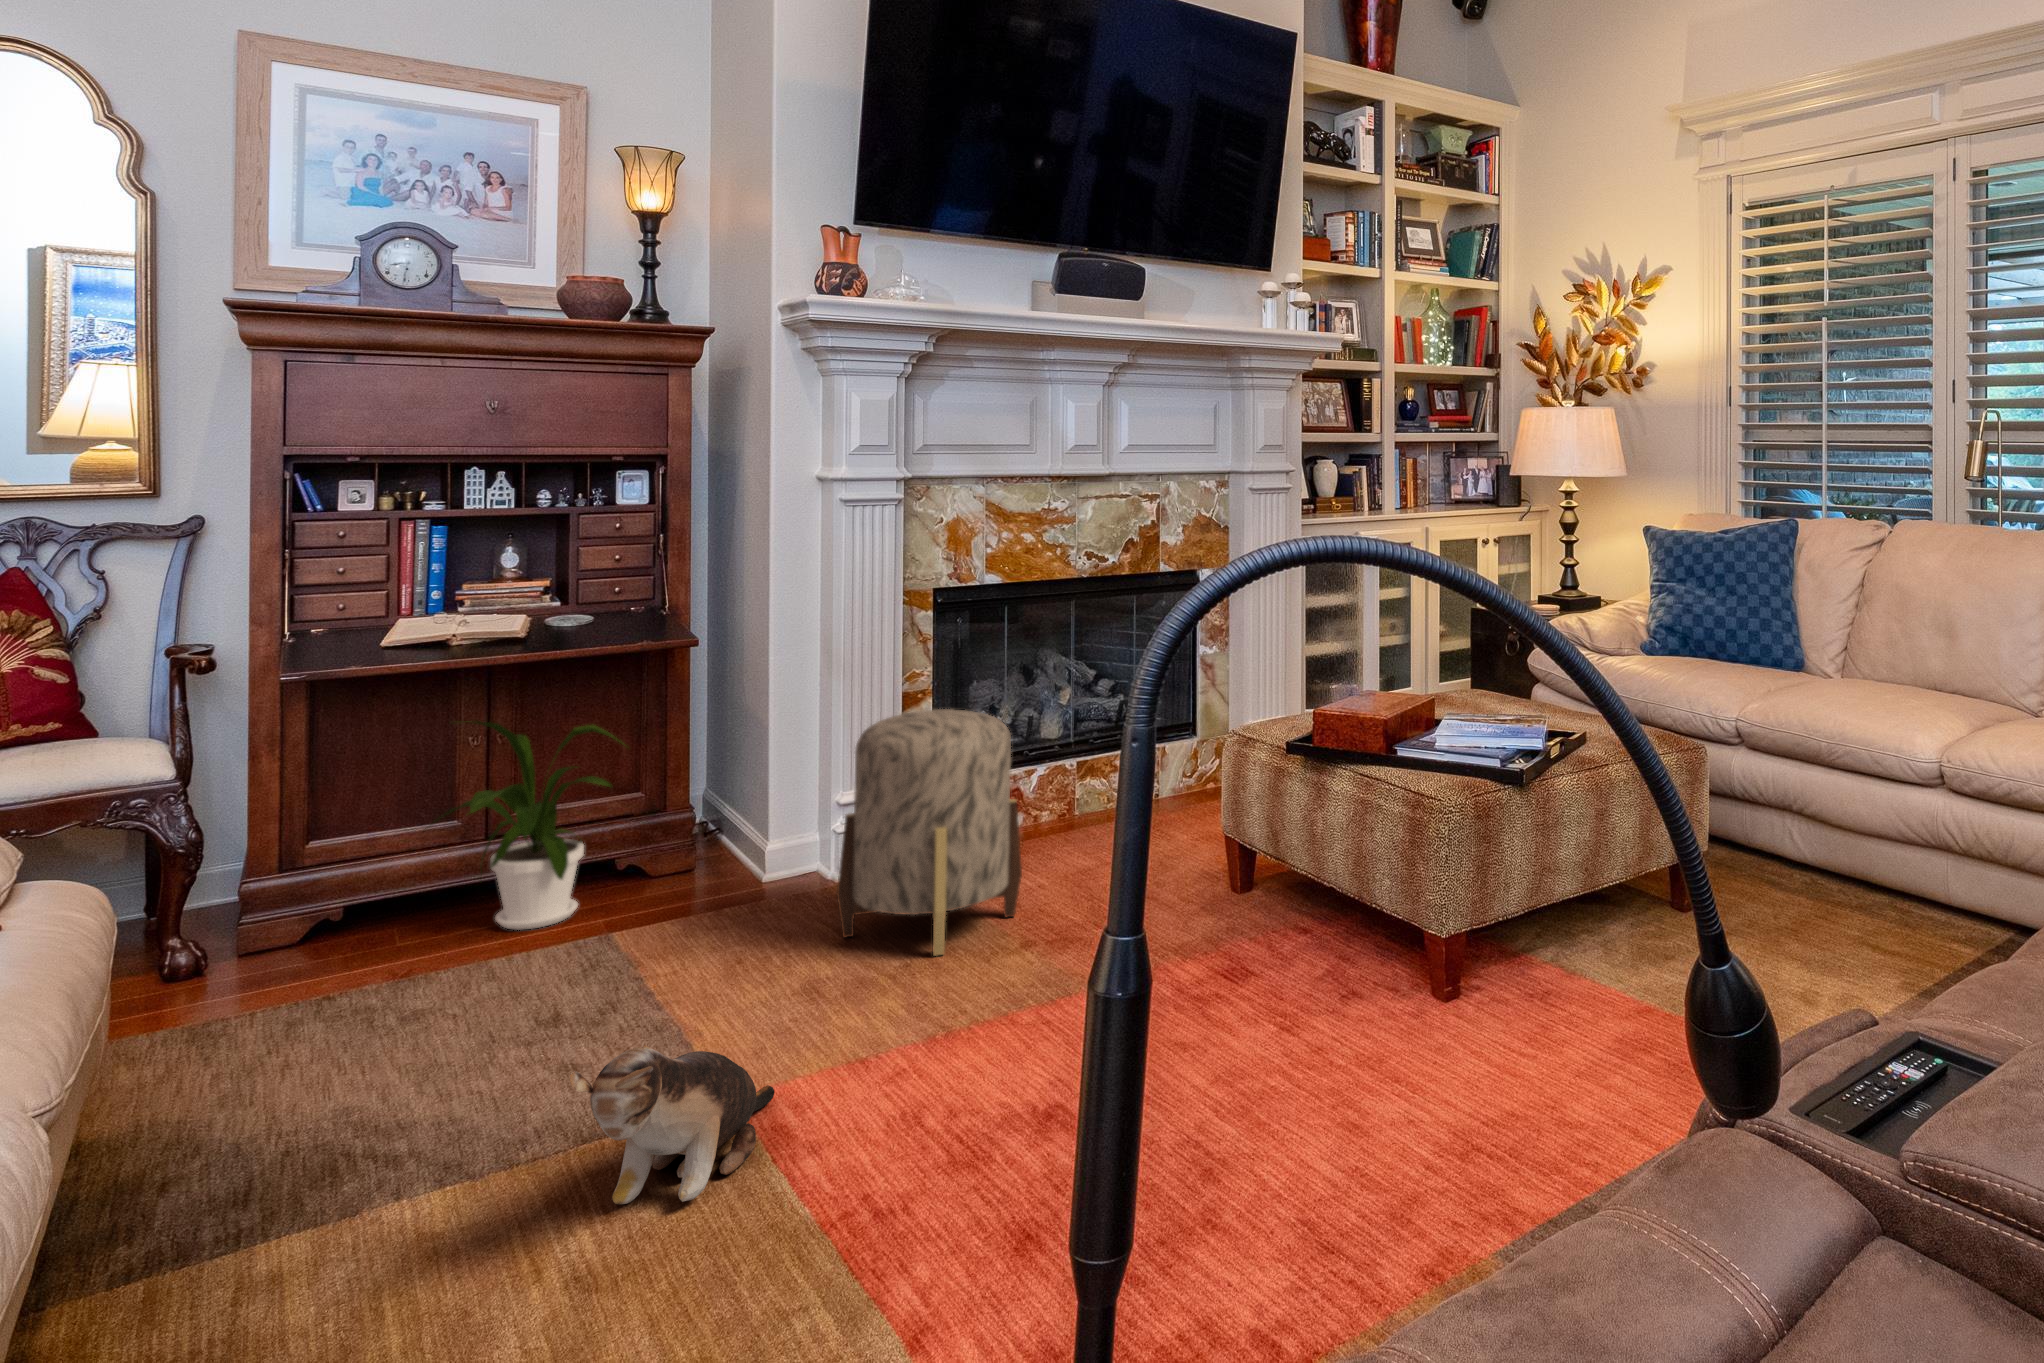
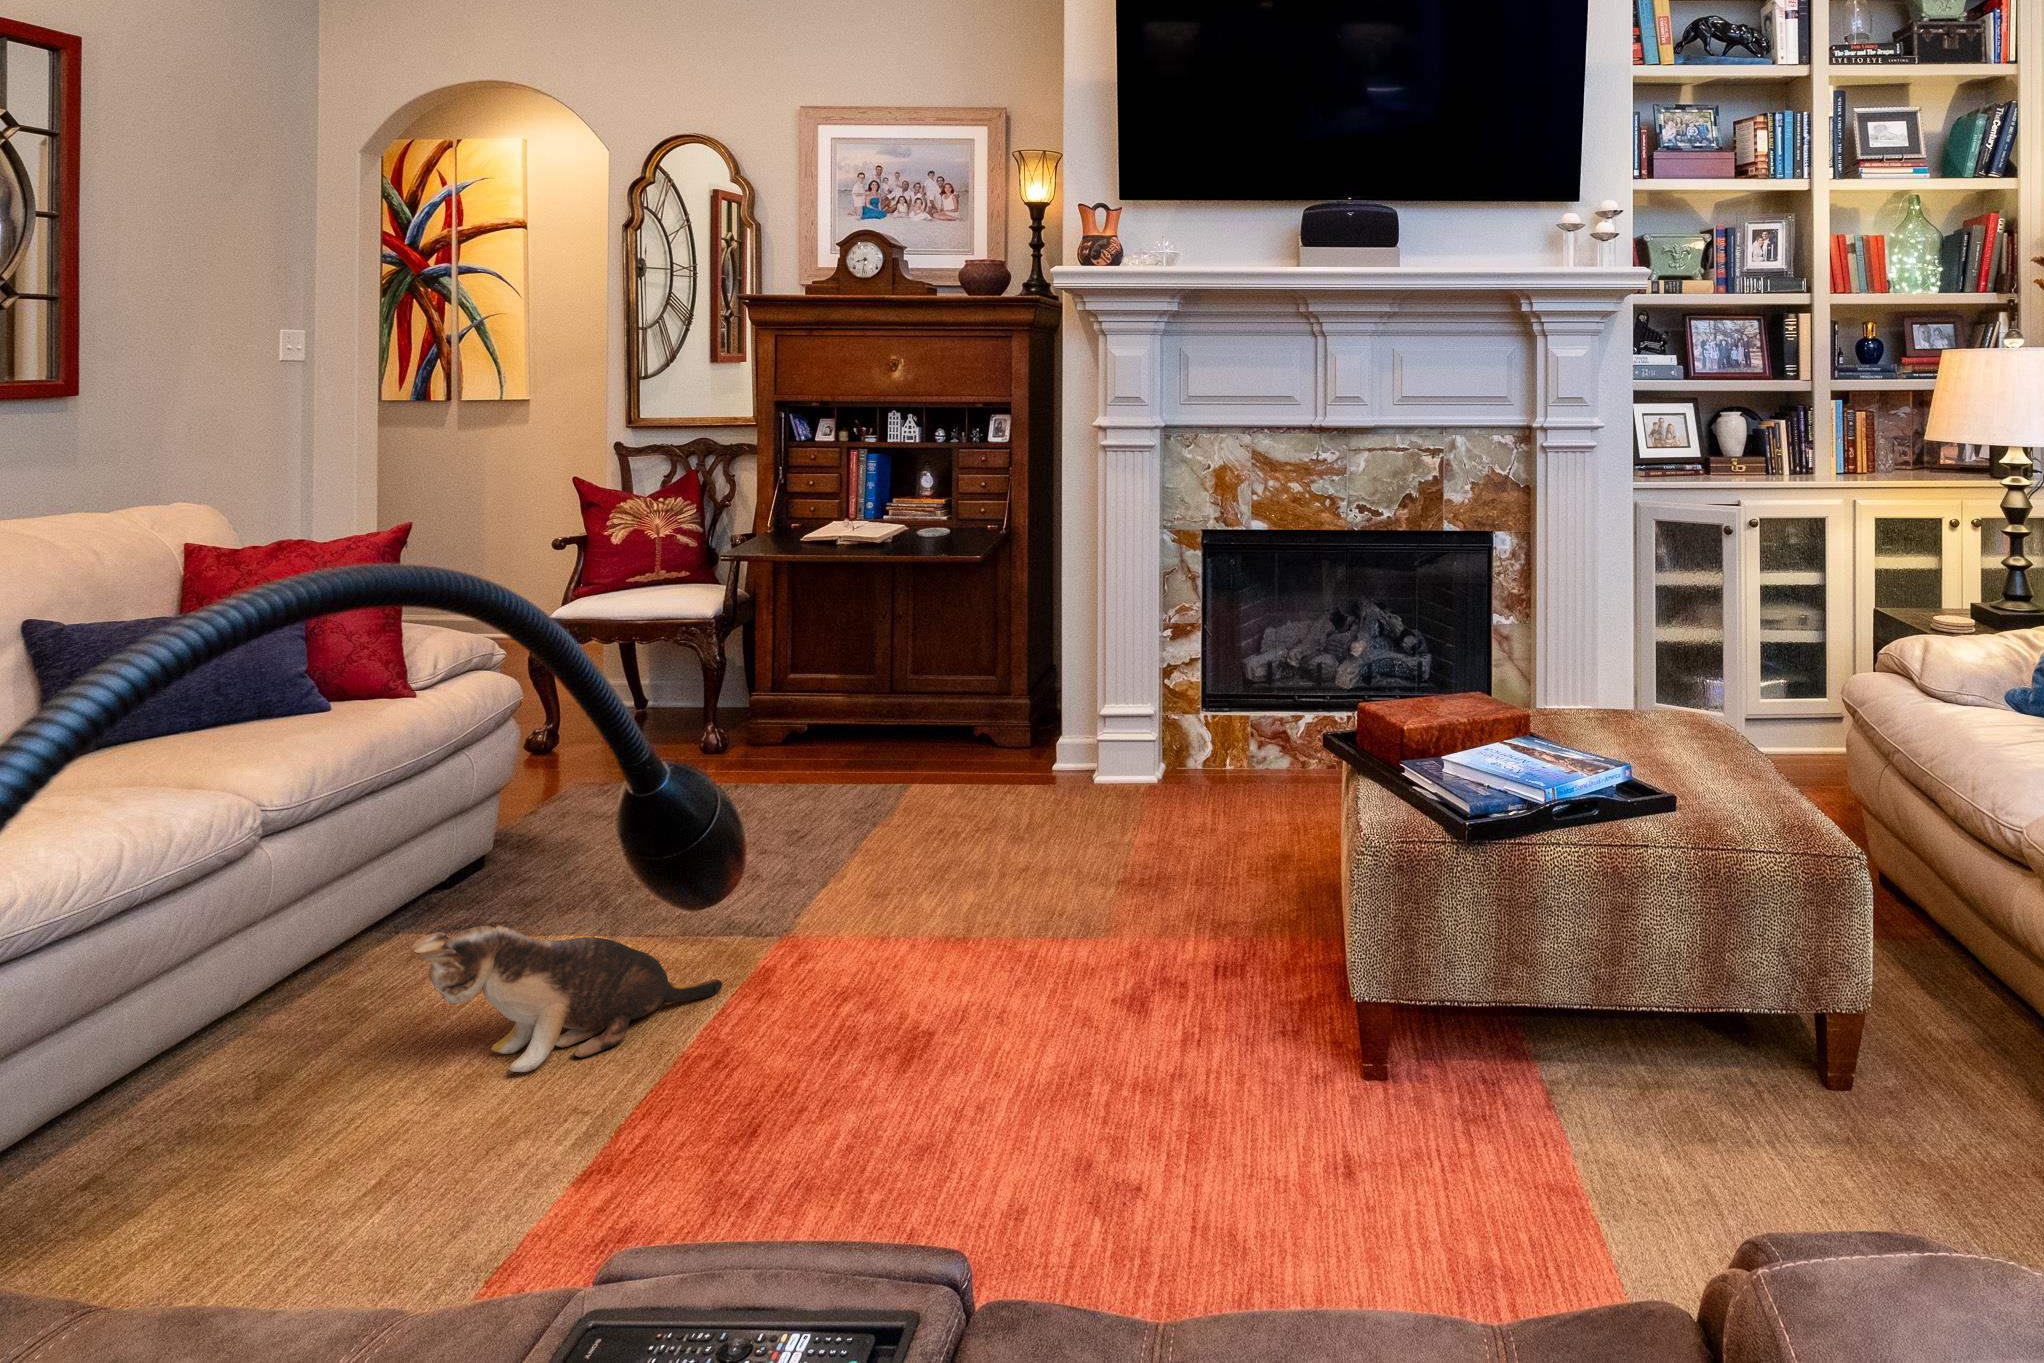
ottoman: present [837,709,1022,956] -> none [1001,649,1153,889]
house plant: present [425,721,619,929] -> none [801,607,952,775]

